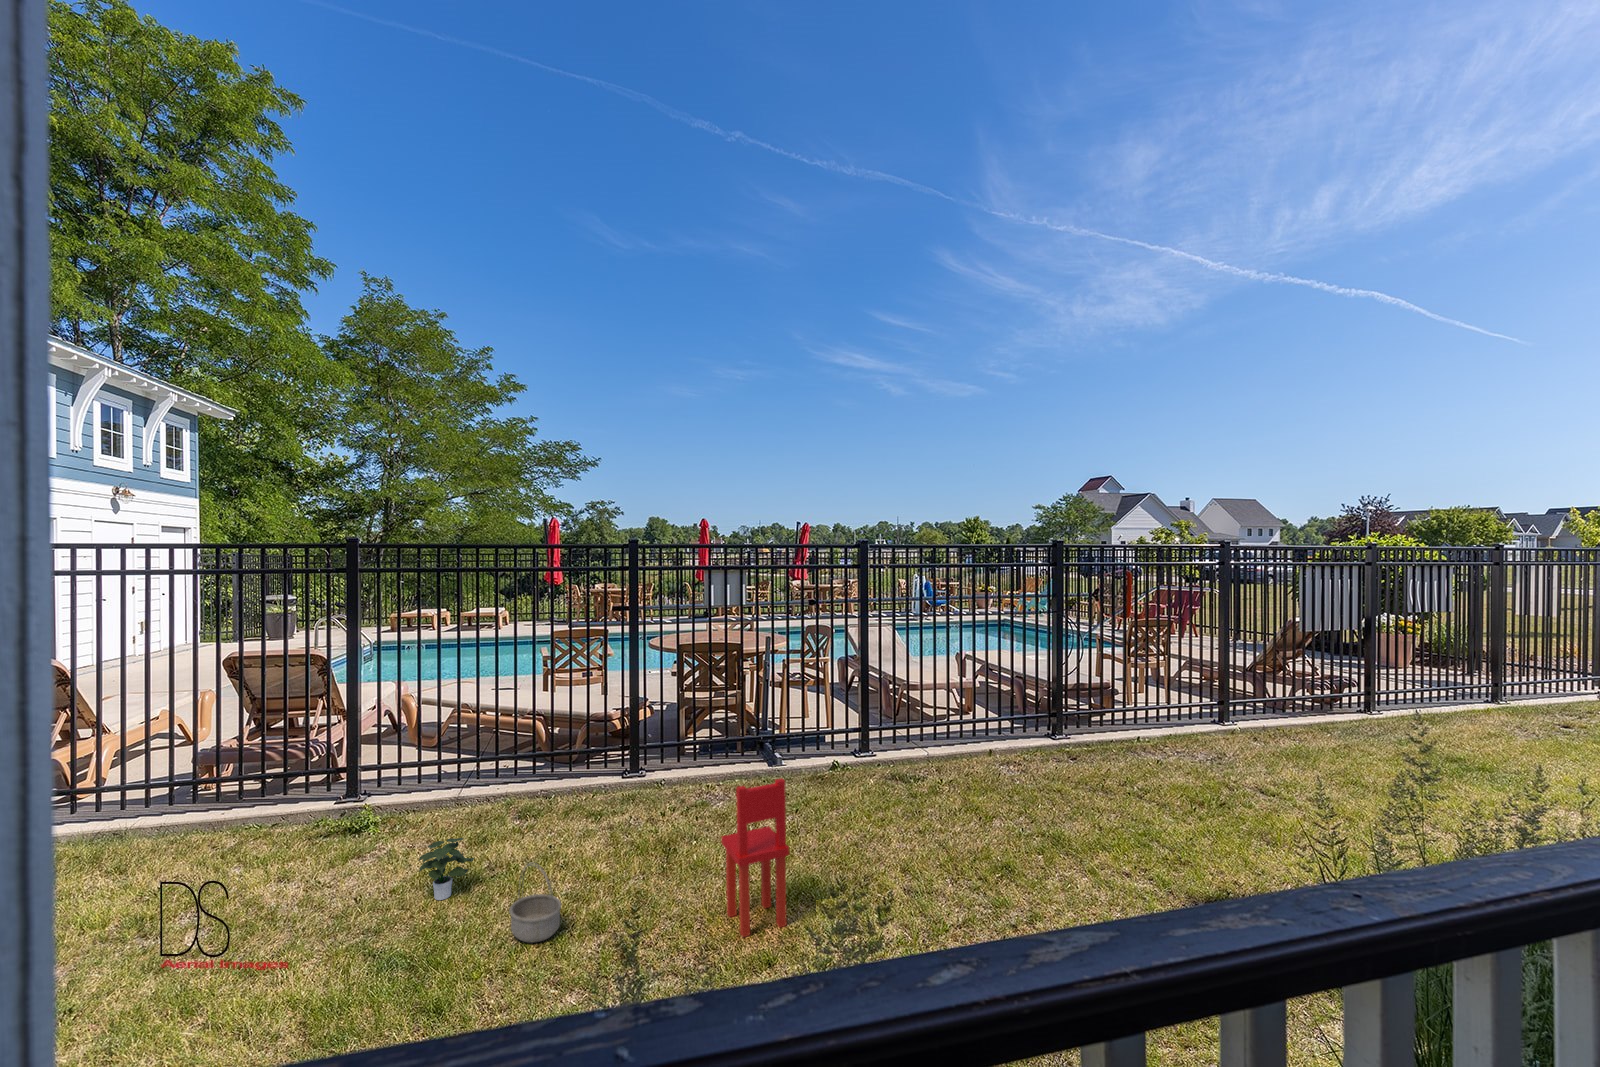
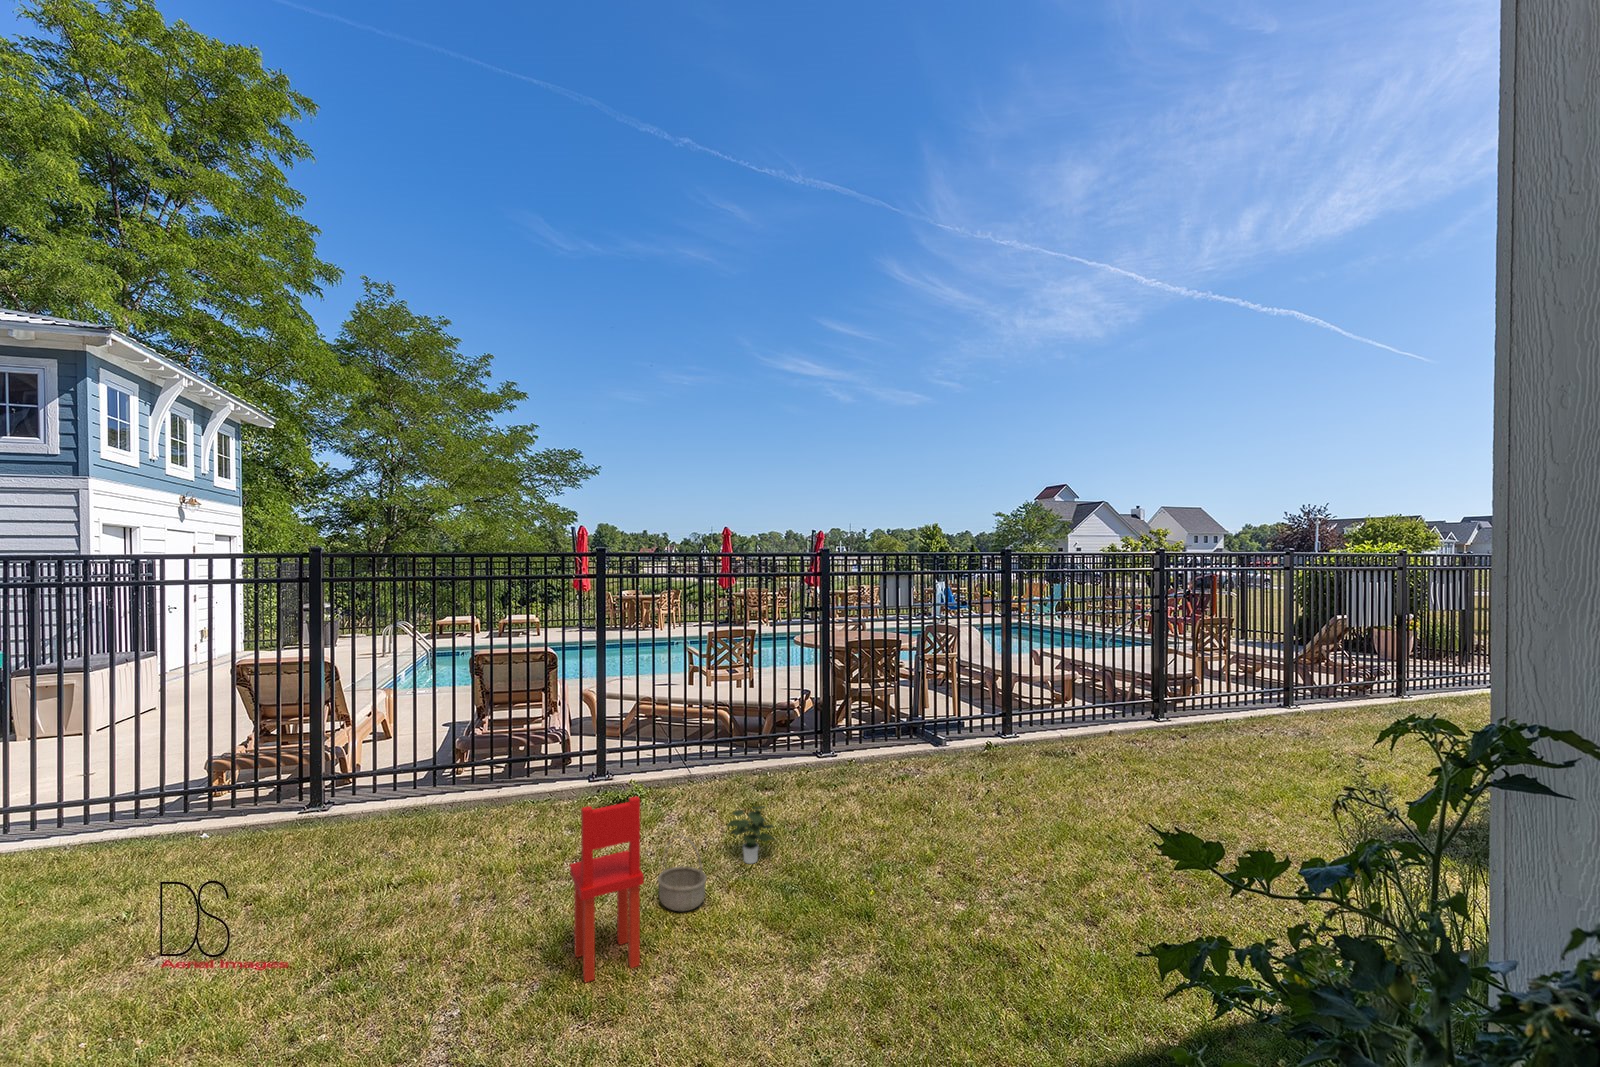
chair: present [721,778,790,937] -> present [570,796,644,982]
basket: present [509,863,562,943] -> present [658,836,707,911]

